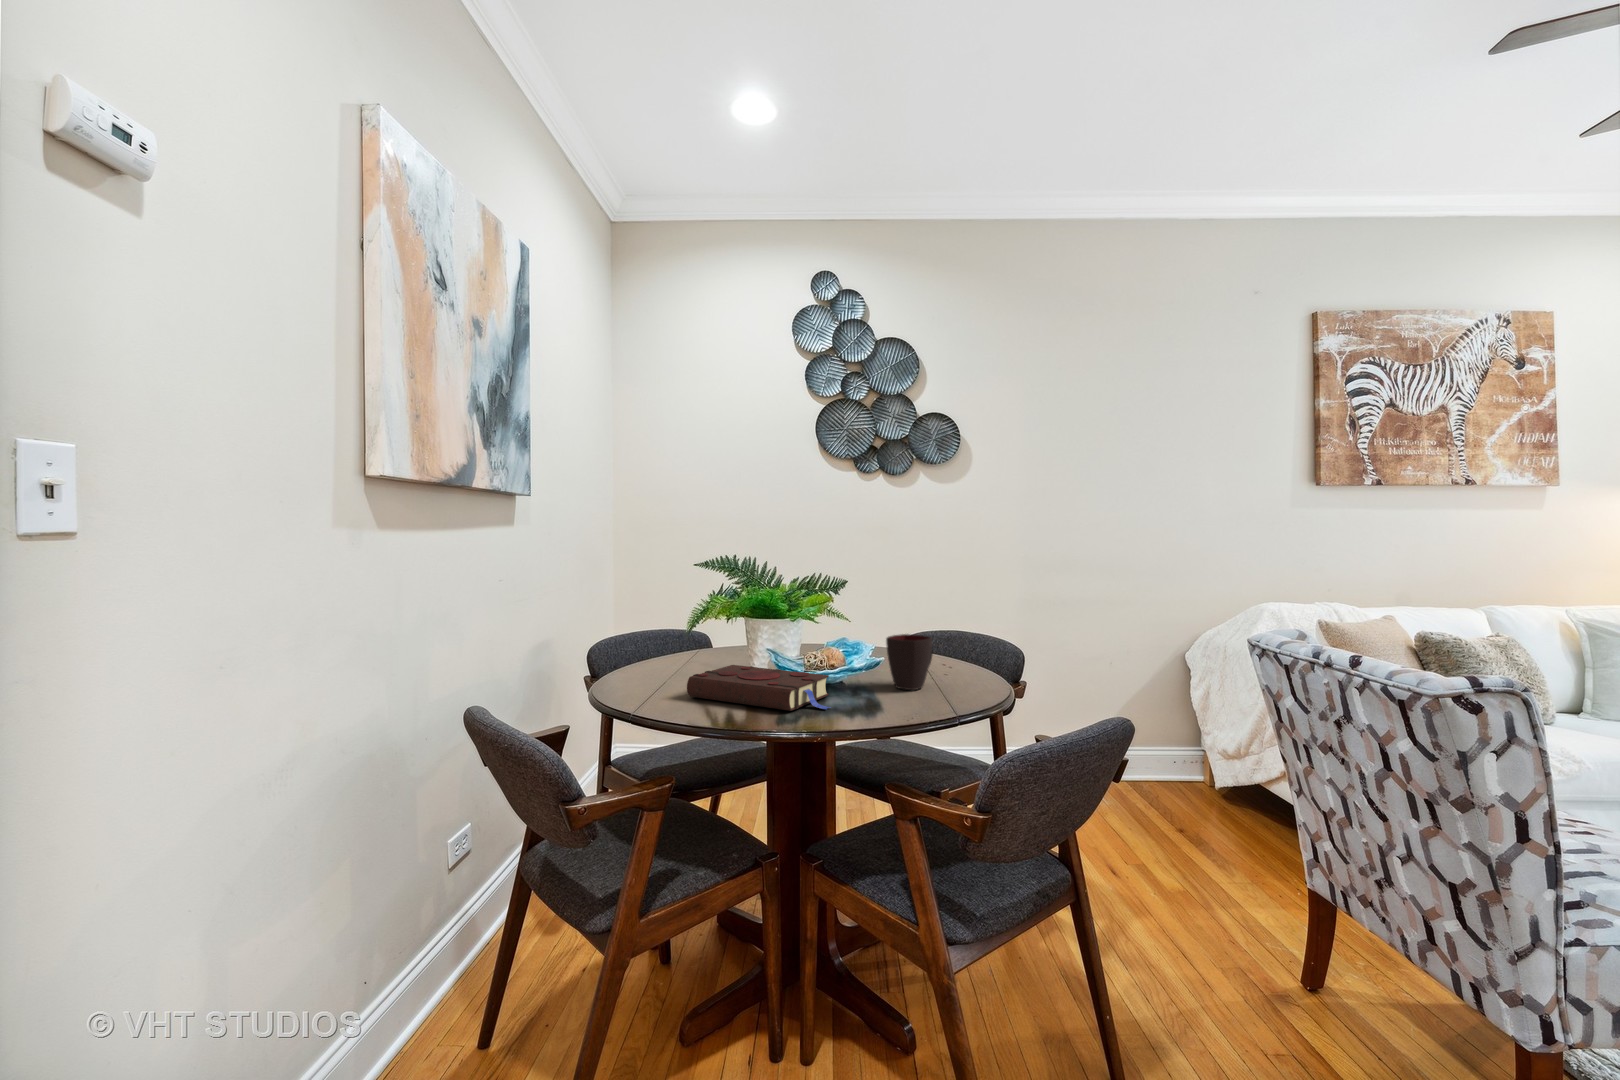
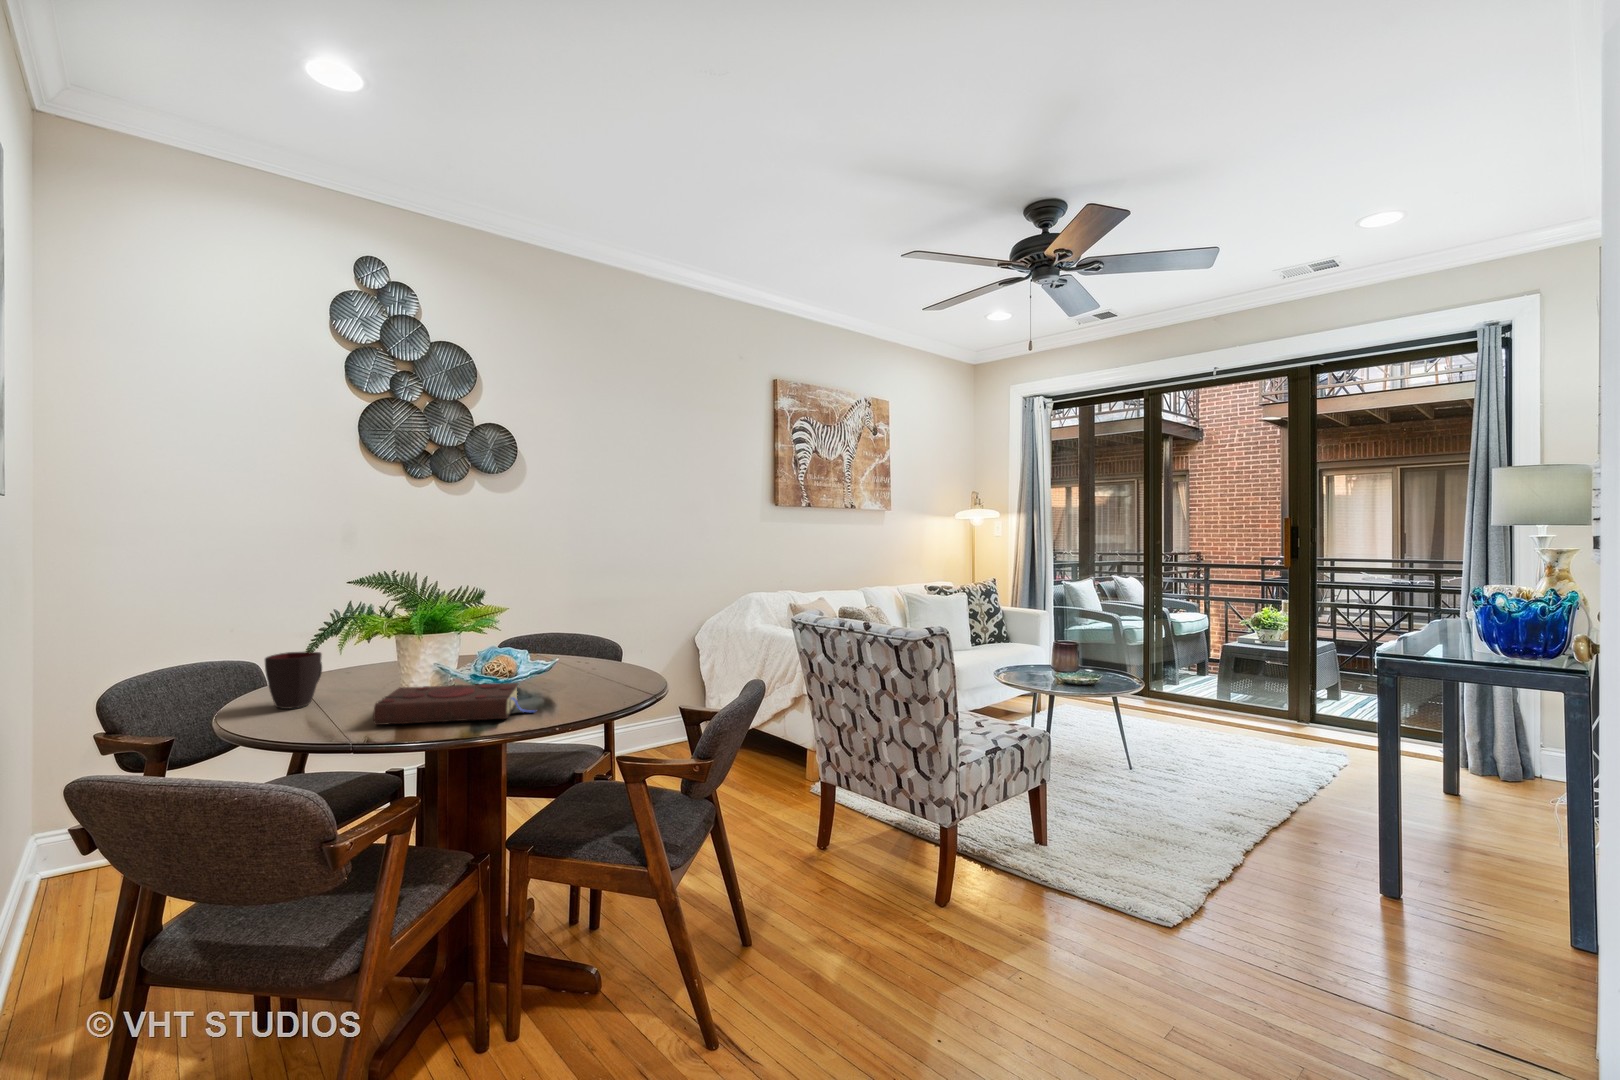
cup: present [886,634,933,690] -> present [265,652,322,709]

